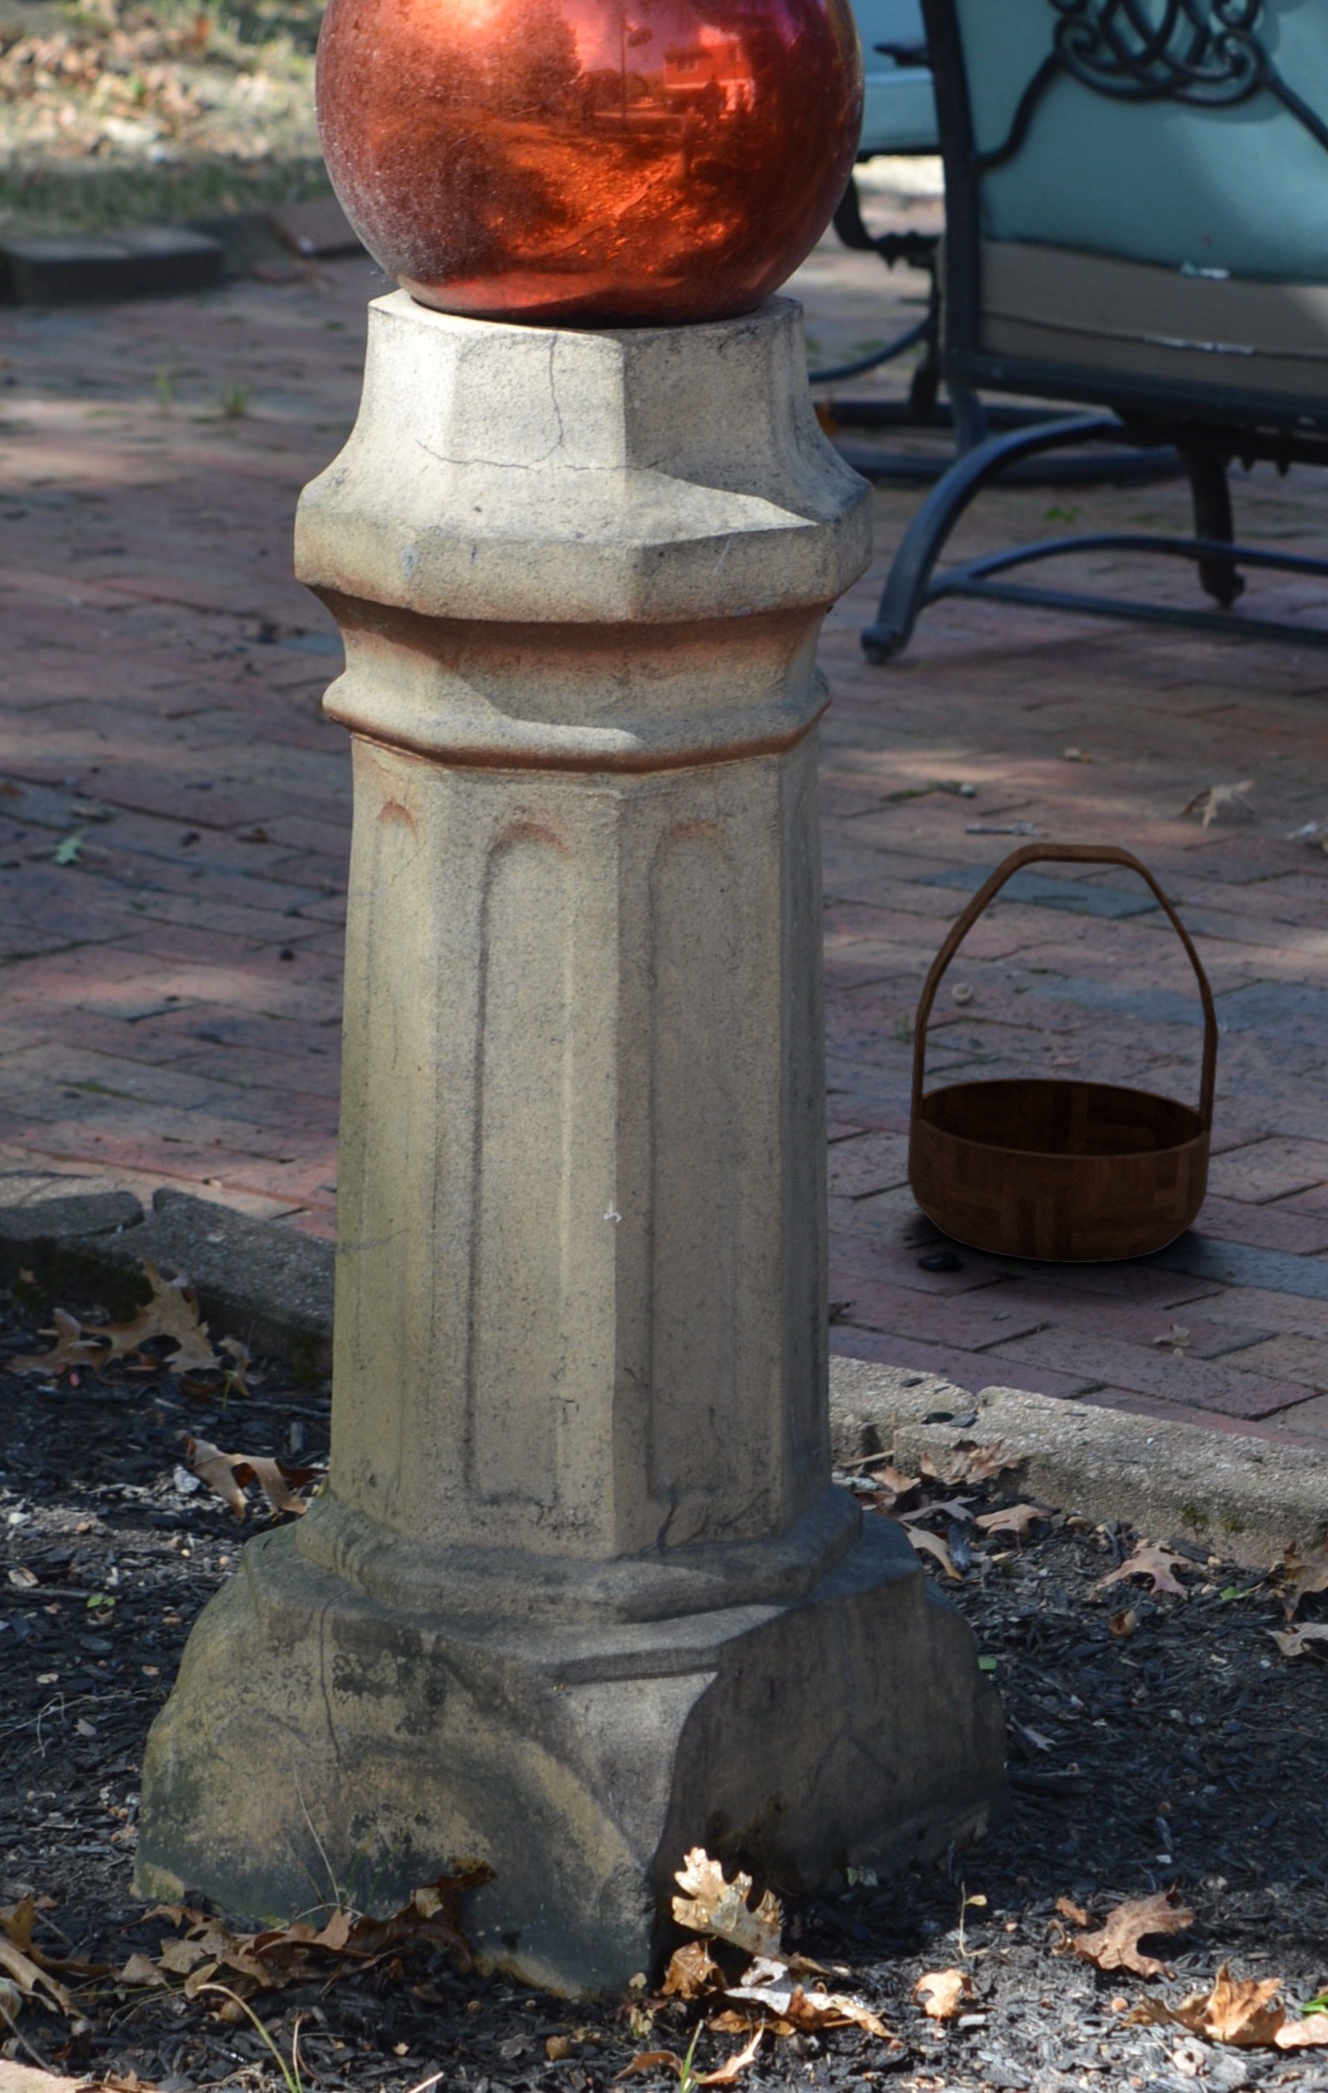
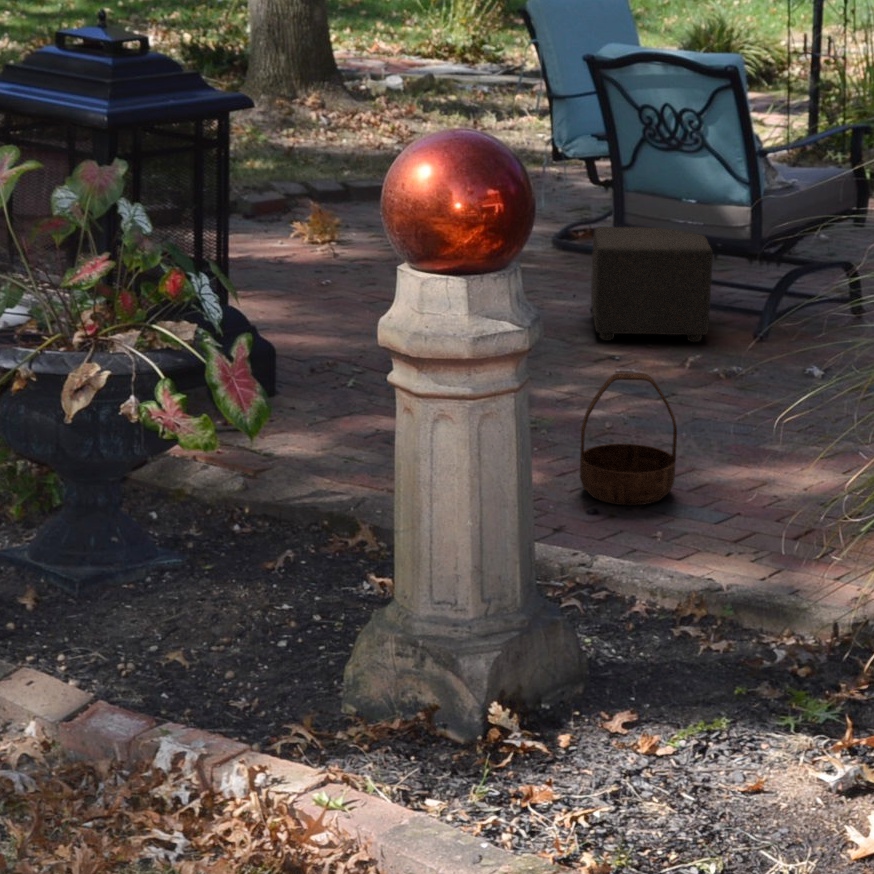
ottoman: none [892,514,1259,845] -> present [591,227,713,342]

